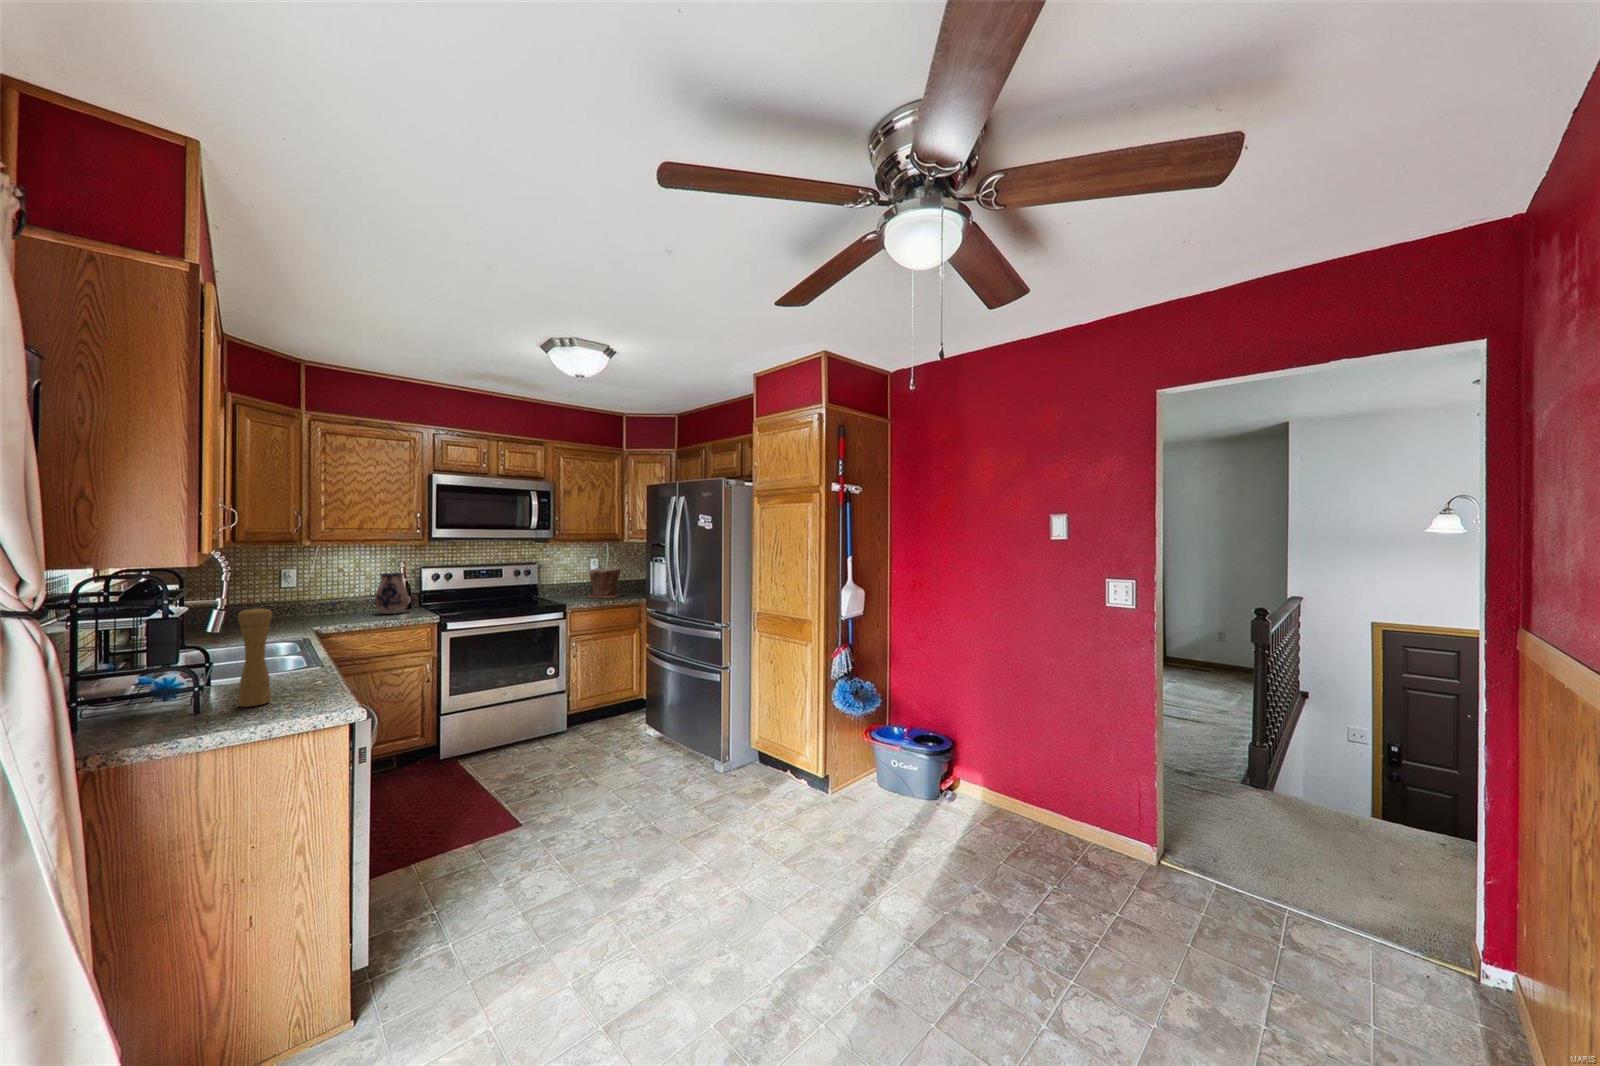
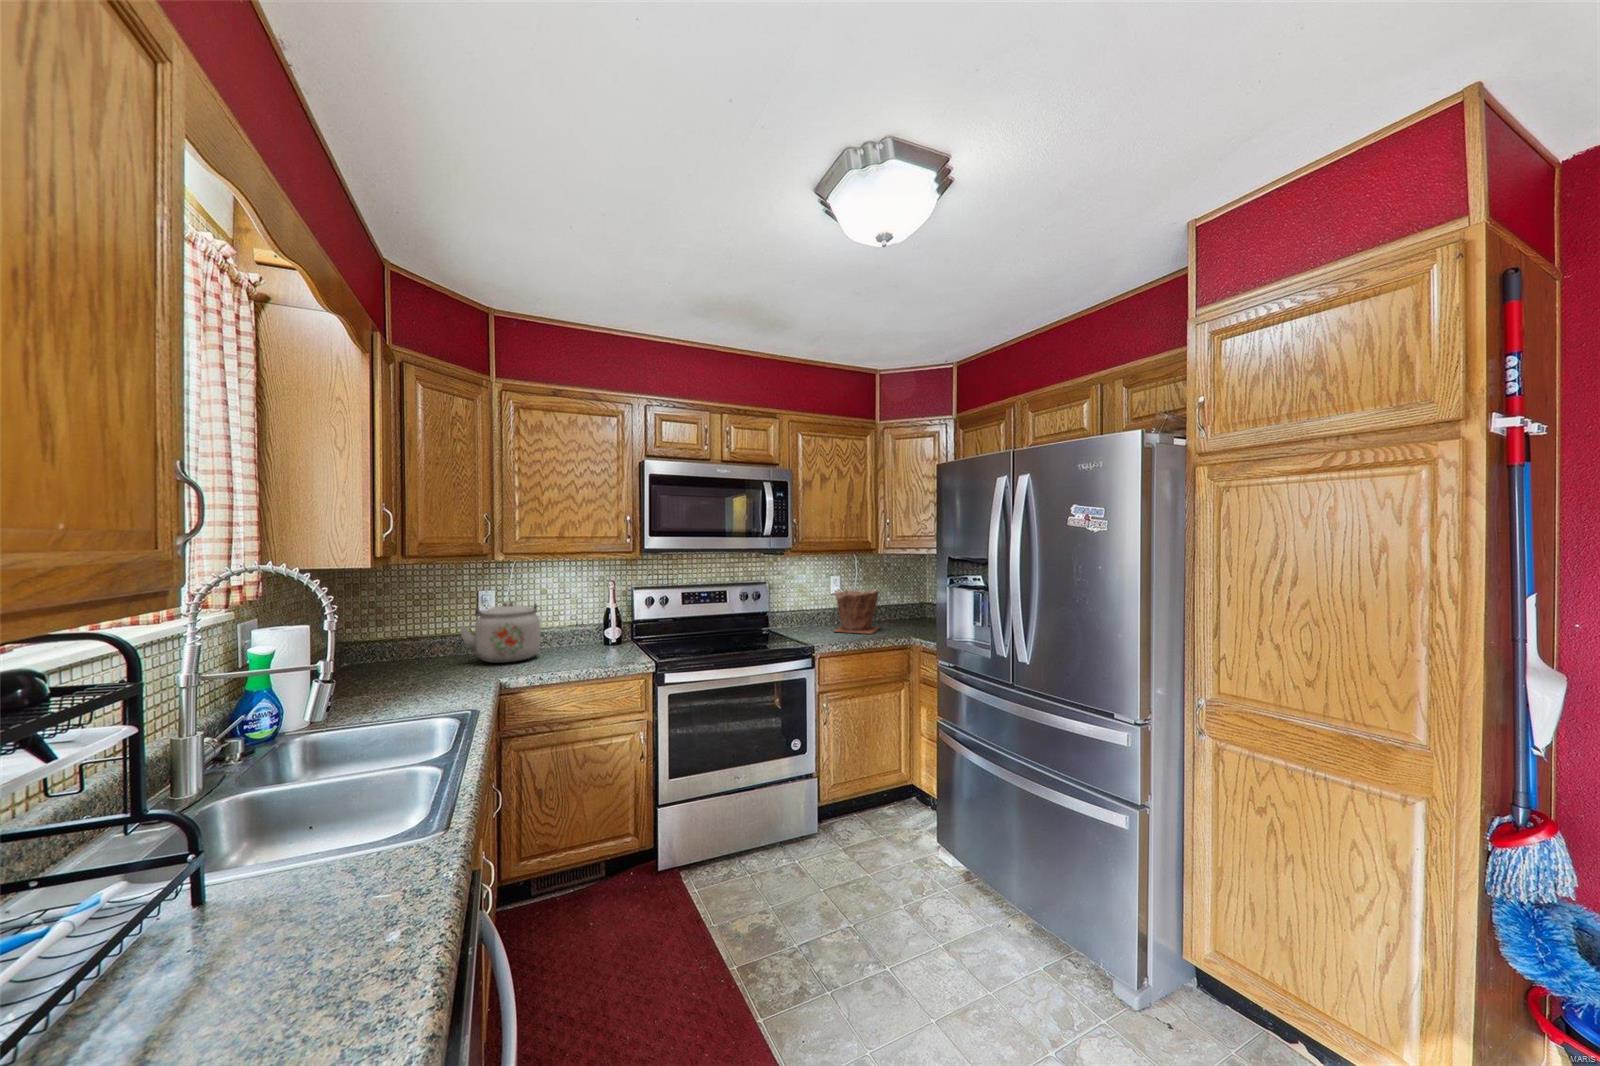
ceramic pitcher: present [374,573,409,614] -> none [578,596,619,653]
kettle: none [269,576,341,621] -> present [460,602,540,663]
pepper mill: present [238,607,272,707] -> none [269,725,342,965]

